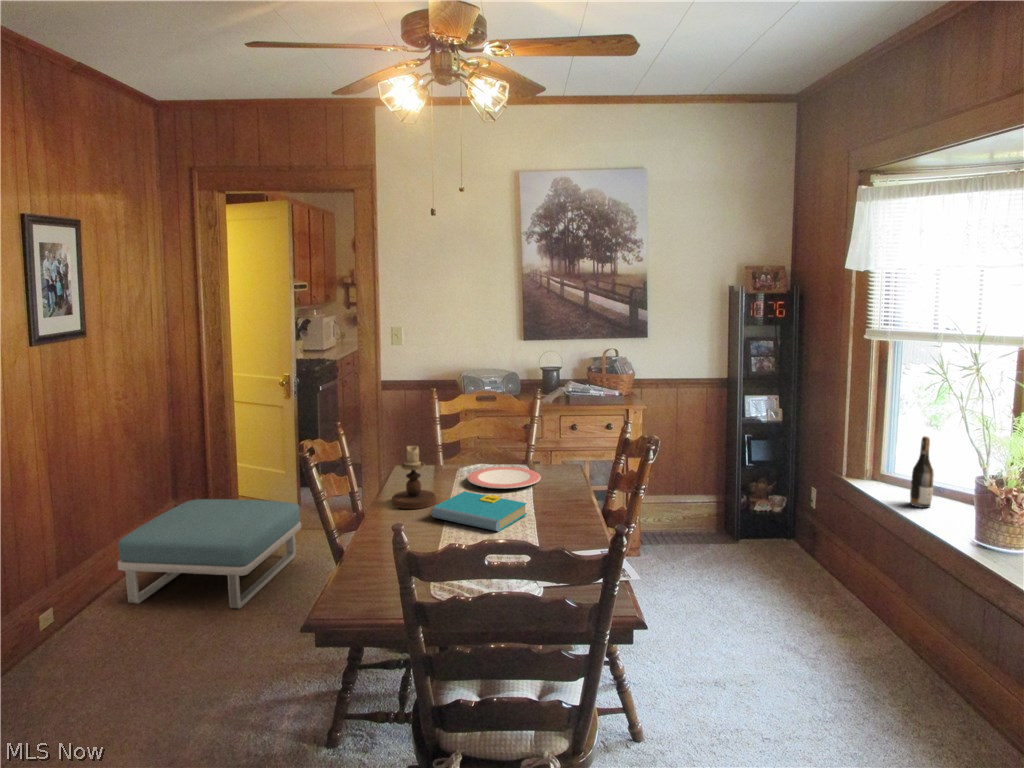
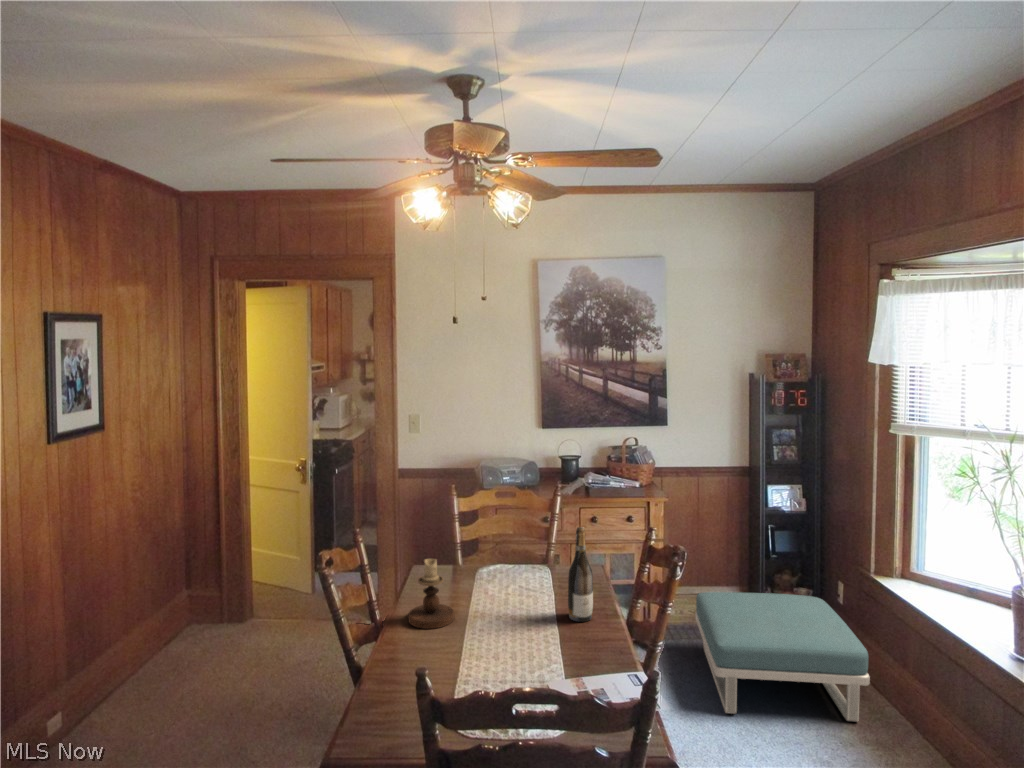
wine bottle: present [910,436,934,508] -> present [568,527,593,622]
plate: present [468,467,541,488] -> none [487,573,564,602]
book: present [431,491,527,532] -> none [450,609,552,662]
footstool: present [118,499,301,608] -> present [695,592,870,722]

